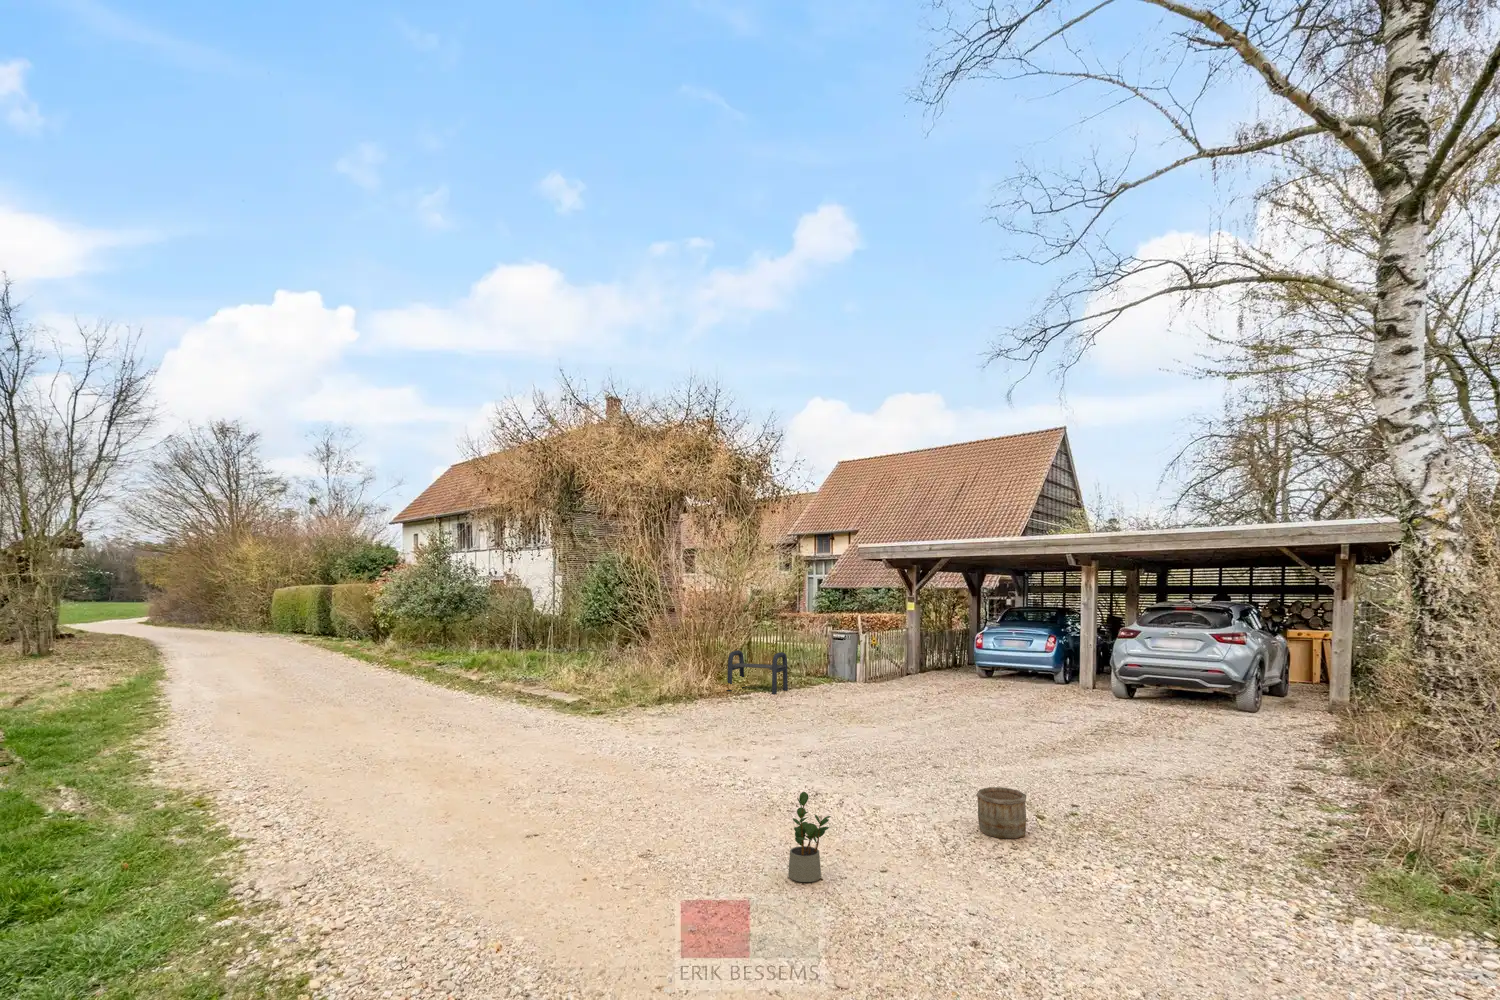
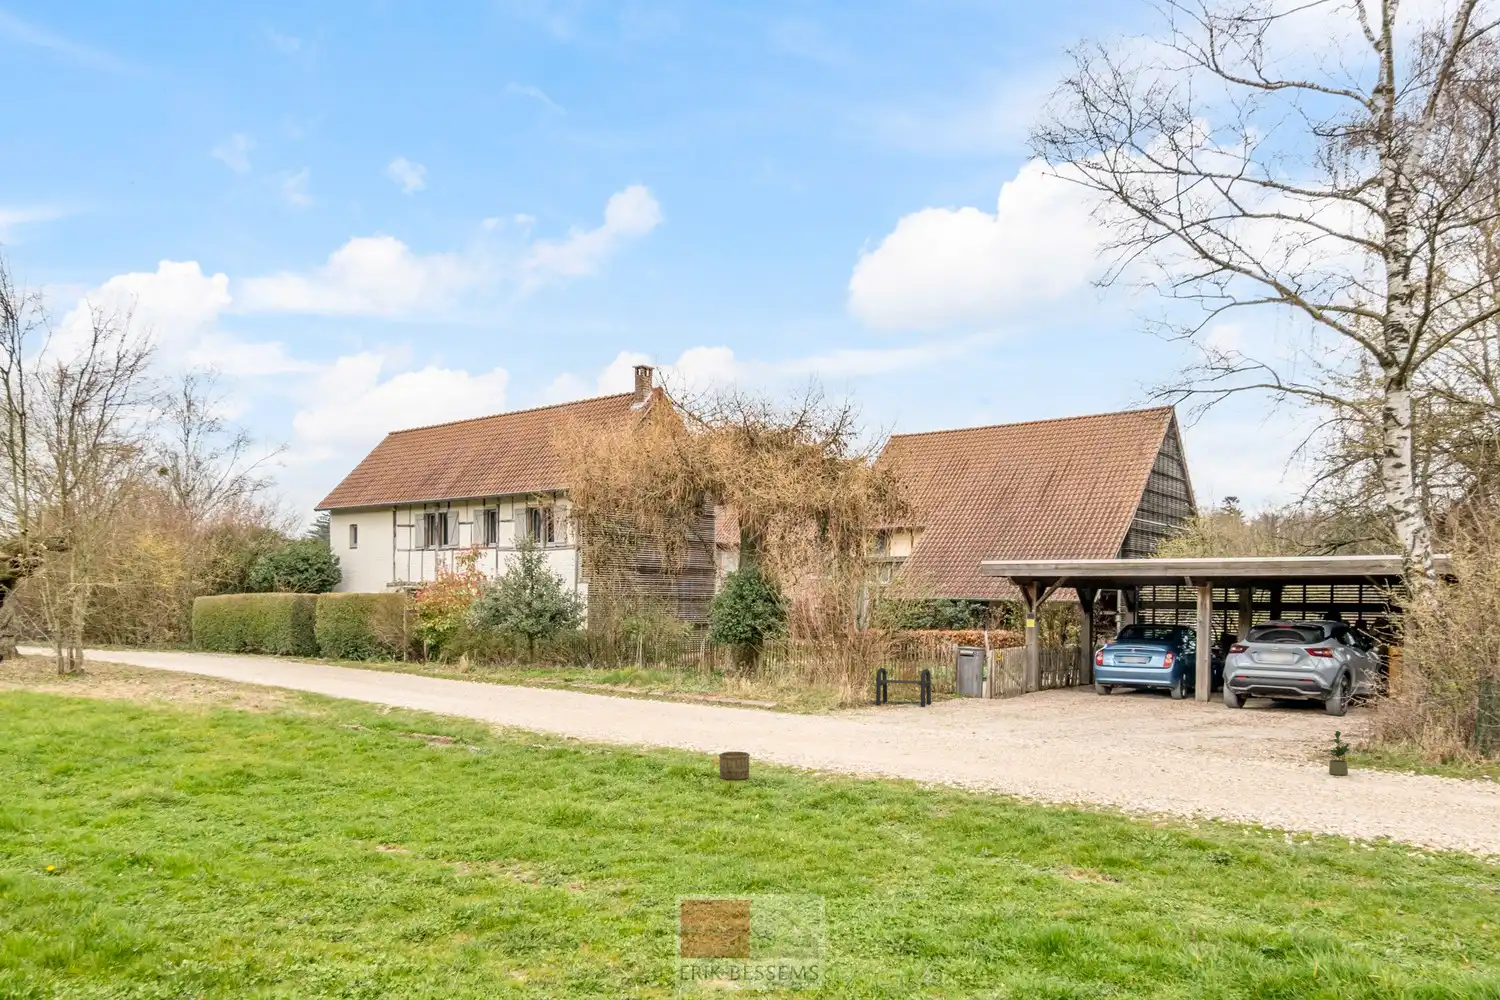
wooden bucket: present [976,787,1026,838] -> present [719,752,750,780]
potted plant: present [788,792,831,882] -> present [1329,731,1351,775]

